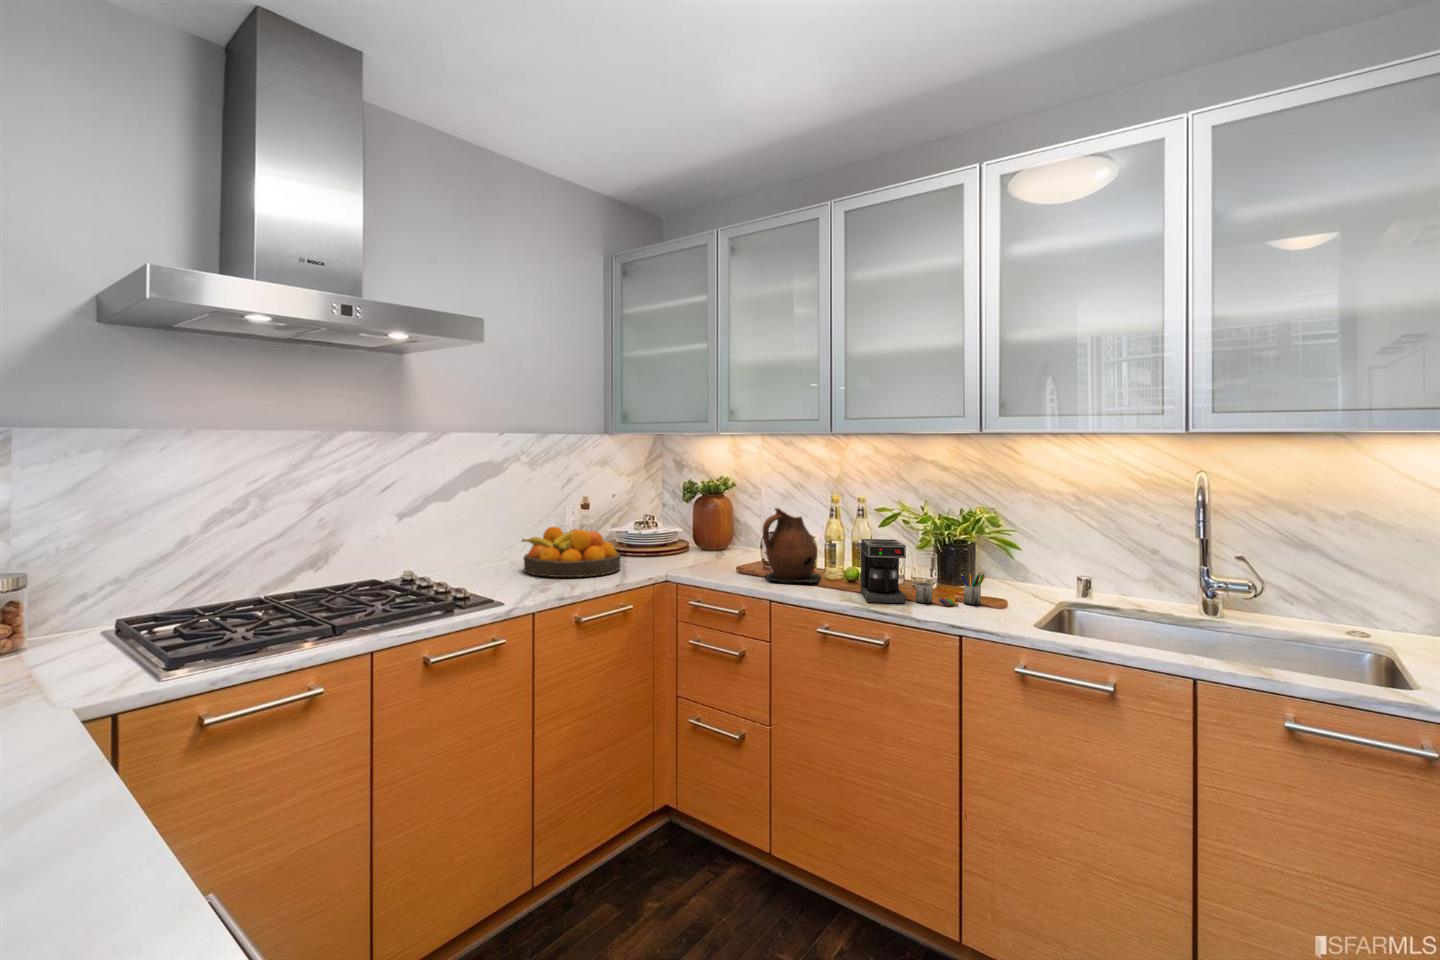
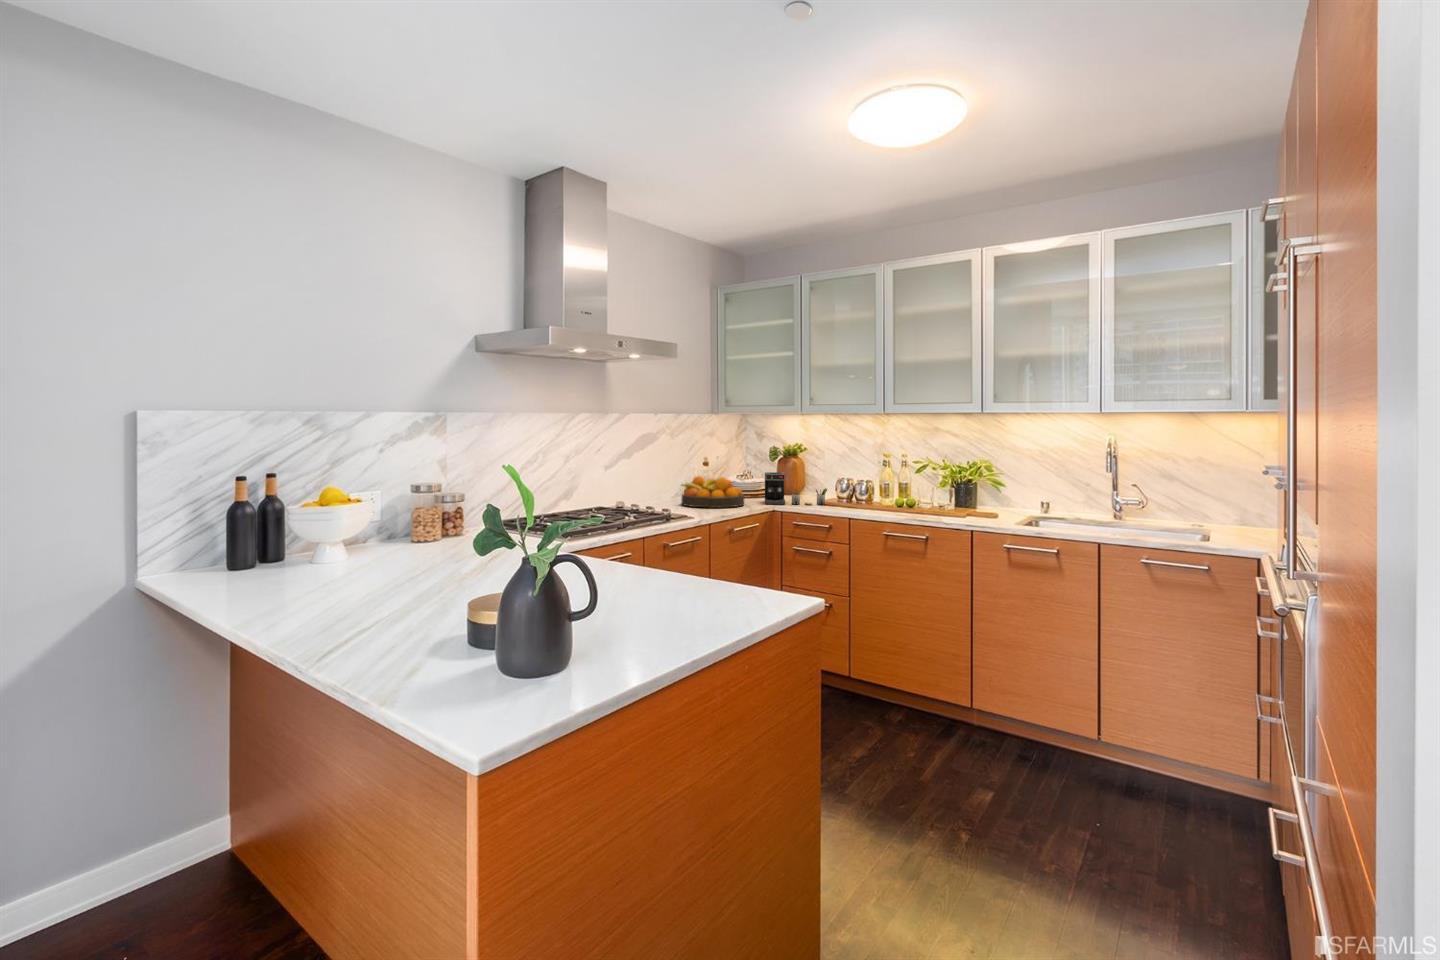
ceramic pitcher: present [763,508,821,583] -> none [841,462,879,509]
coffee maker: present [861,539,985,605] -> present [765,472,827,504]

